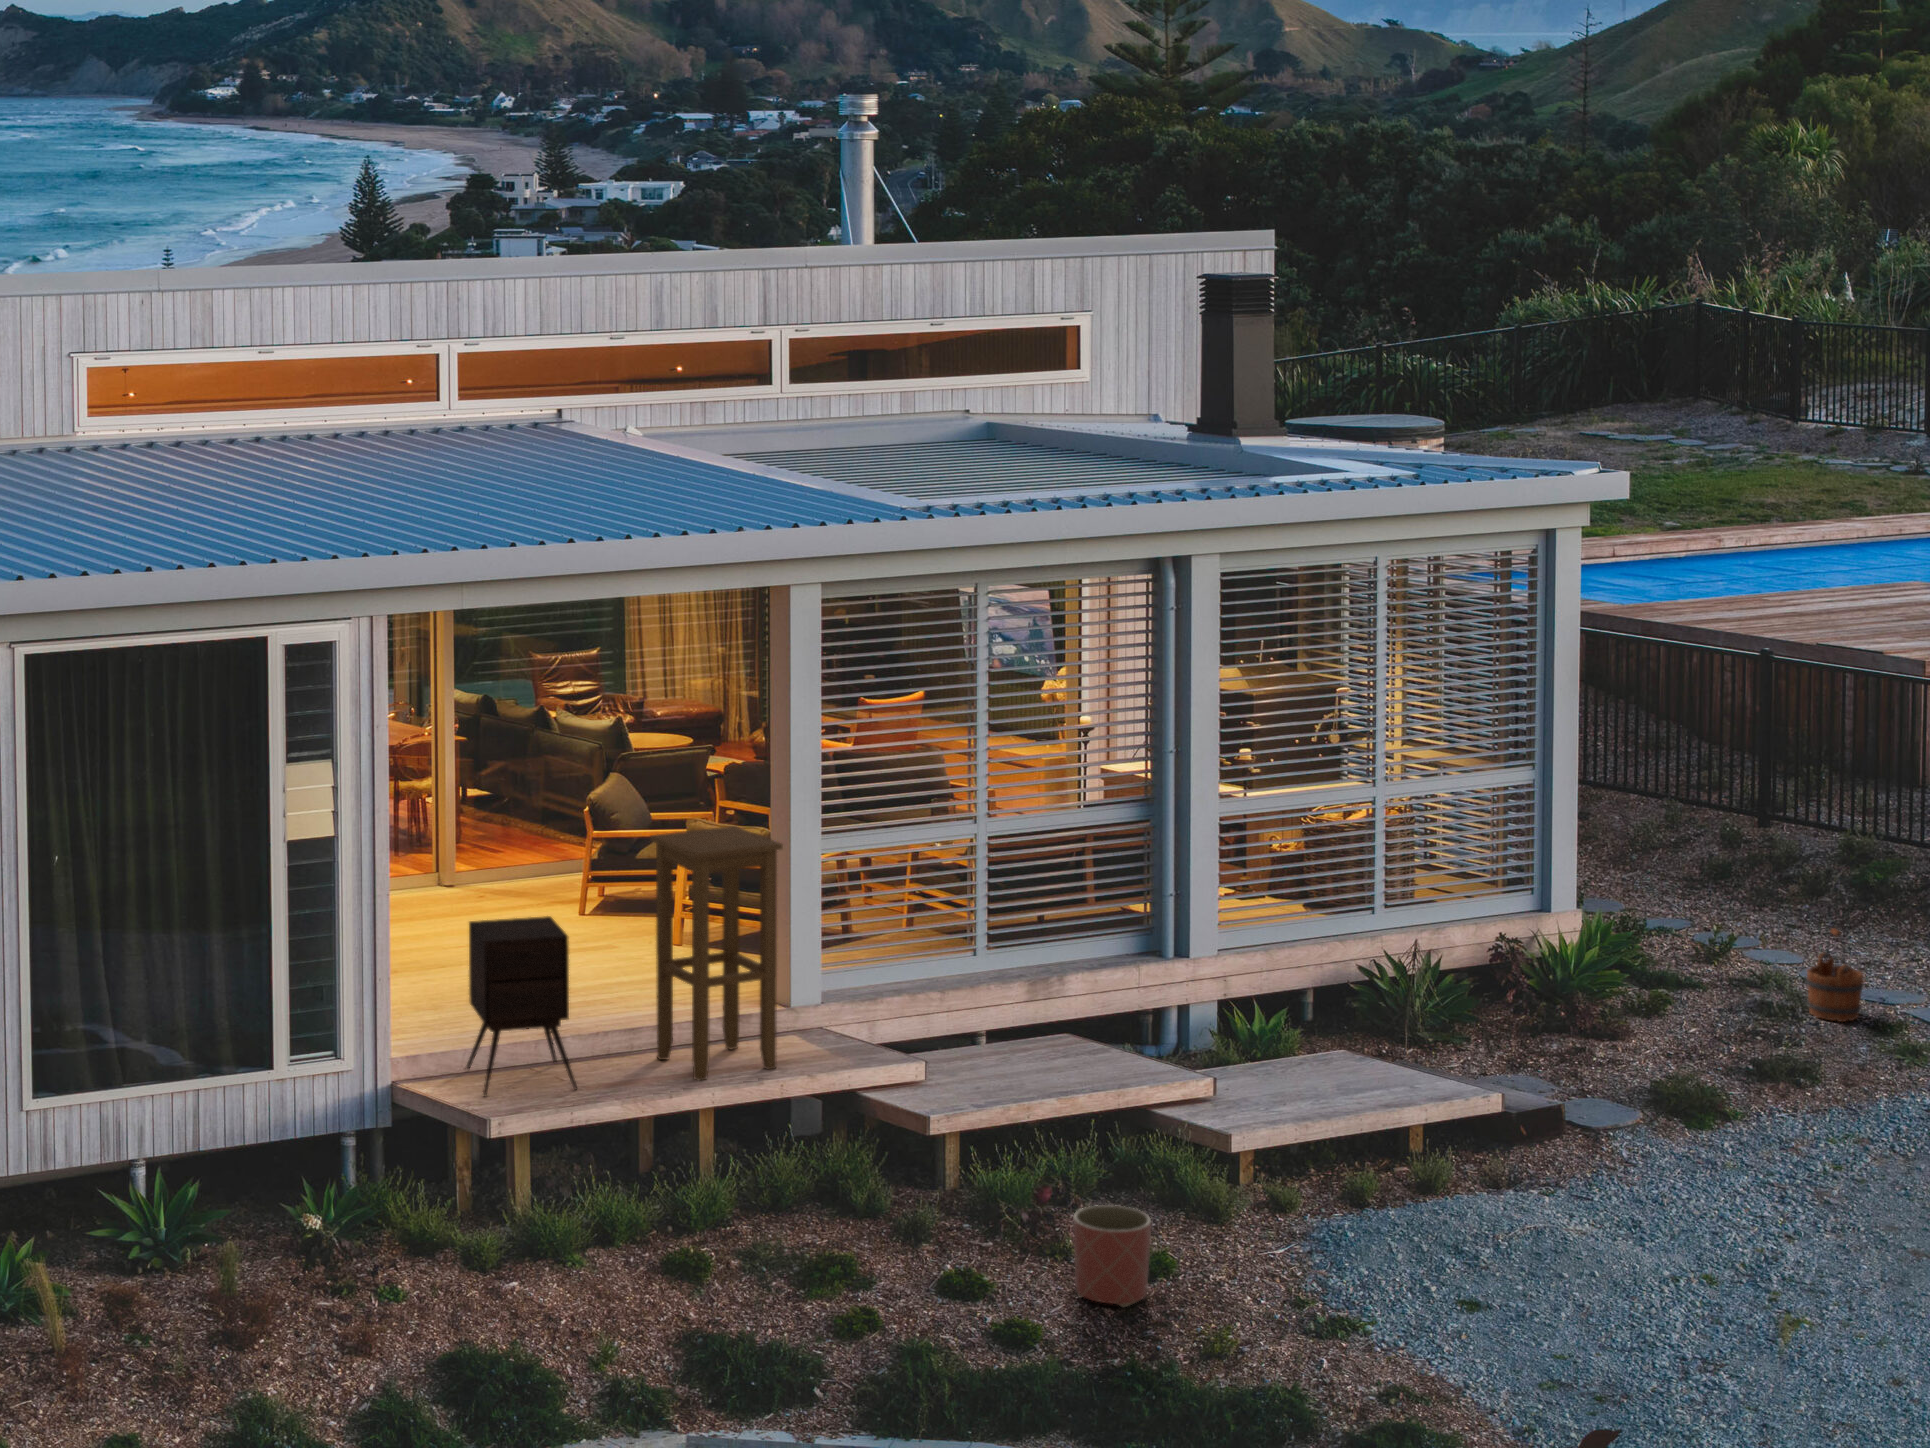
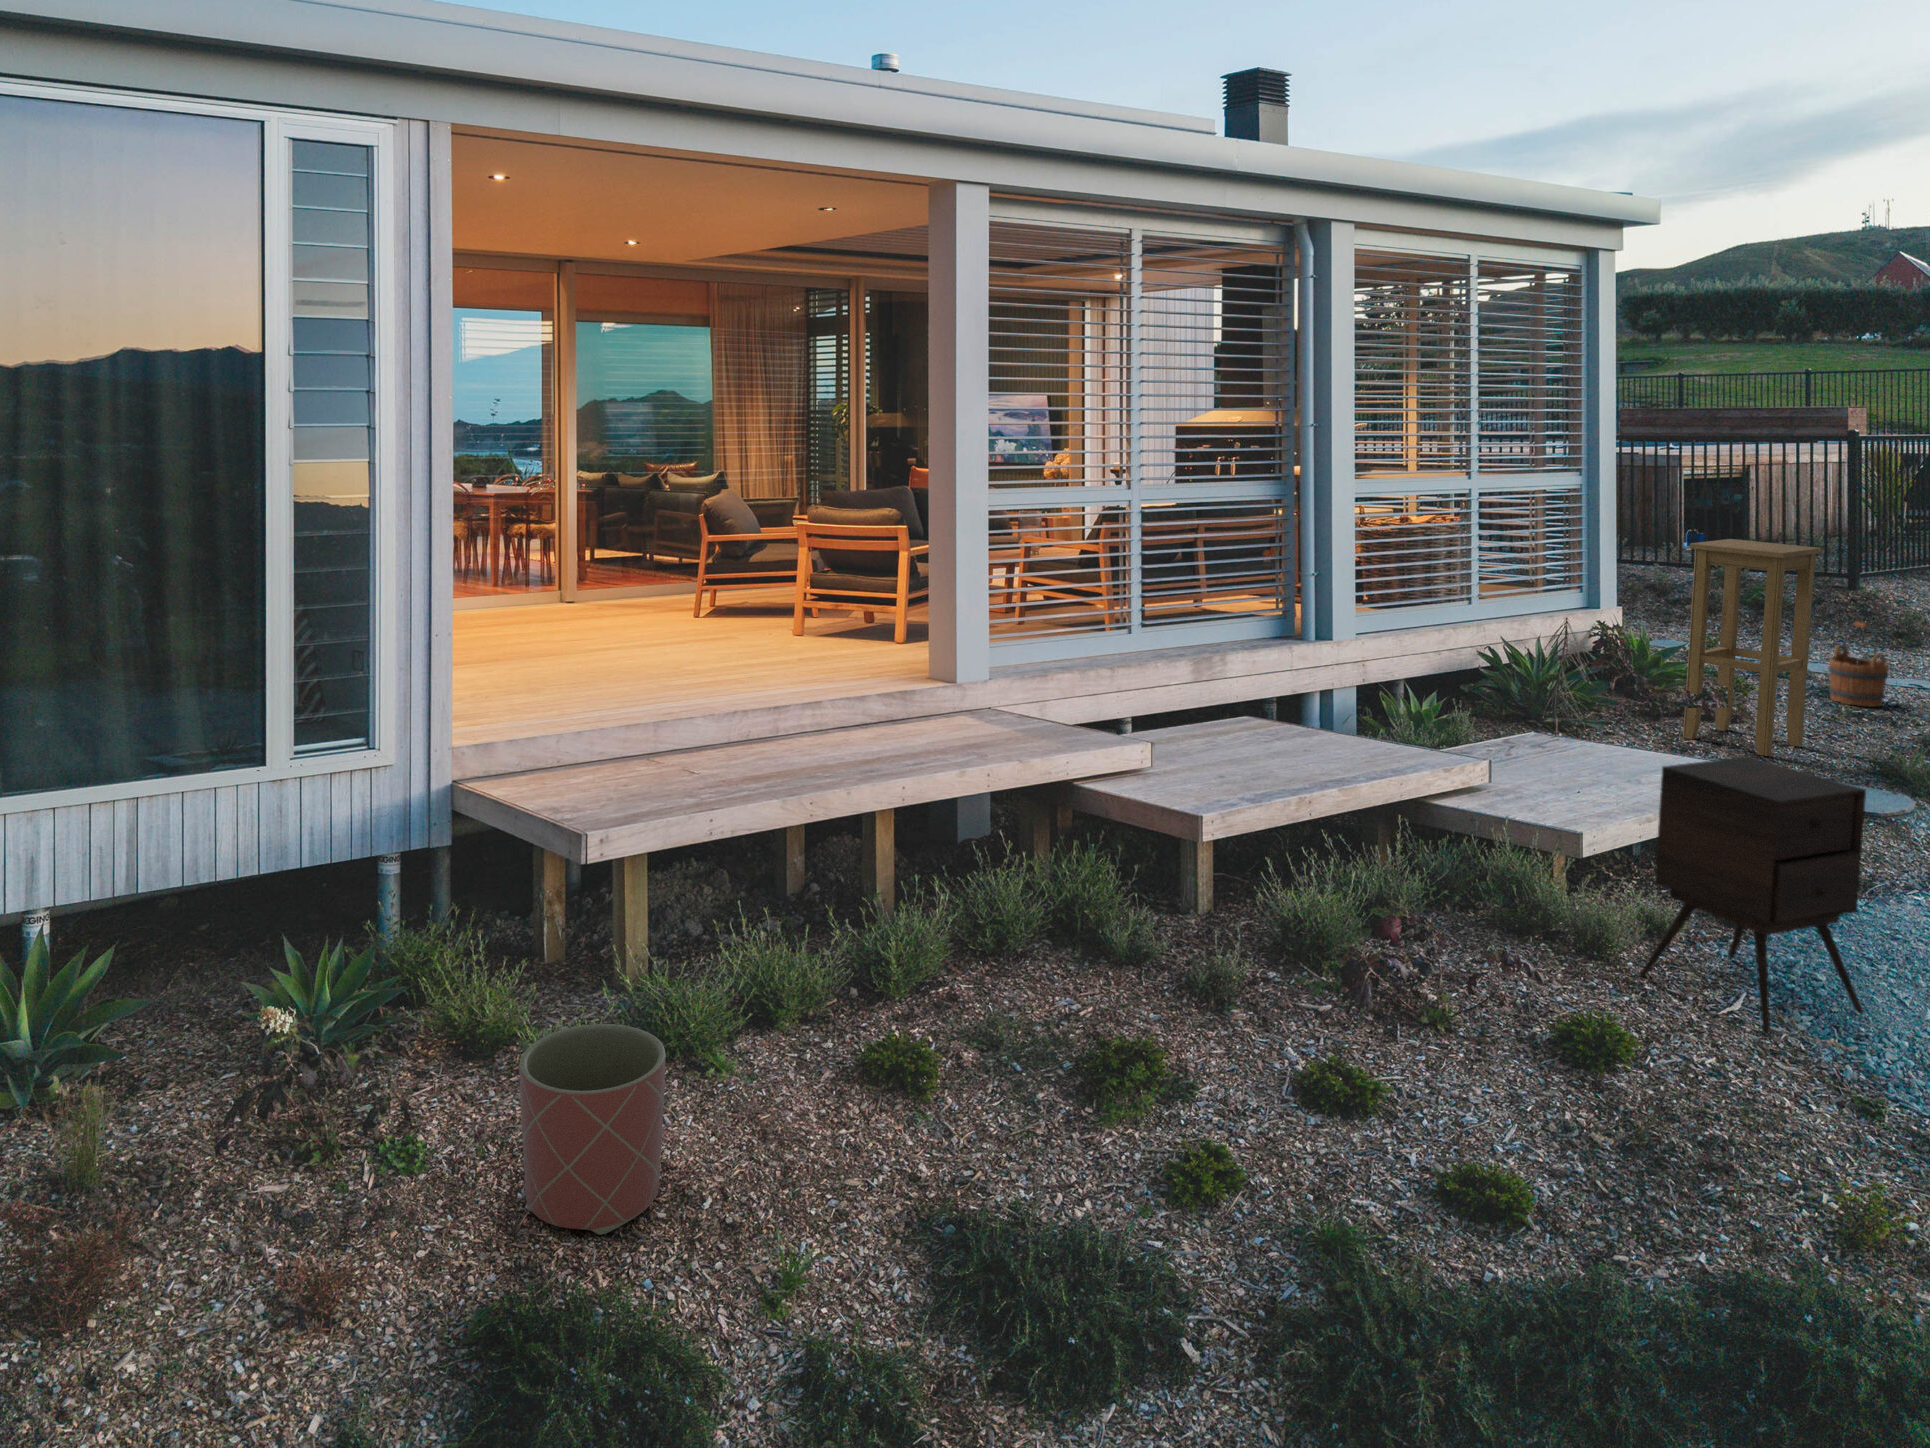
stool: present [650,826,783,1081] -> present [1683,539,1822,756]
side table: present [466,916,577,1096] -> present [1640,757,1866,1035]
planter: present [1073,1205,1151,1307] -> present [519,1024,666,1235]

